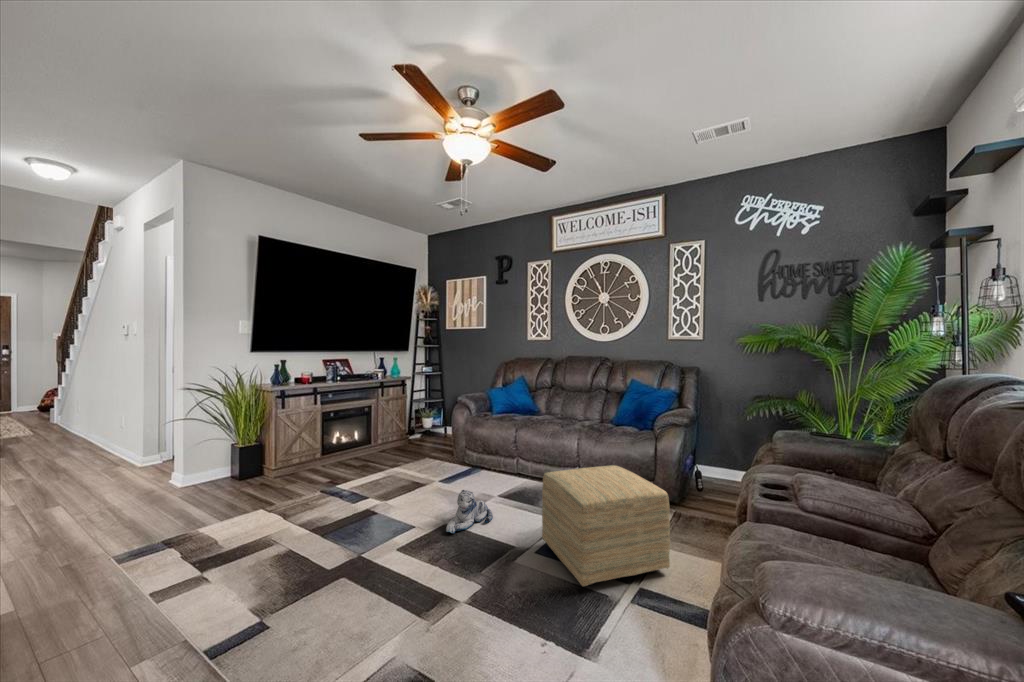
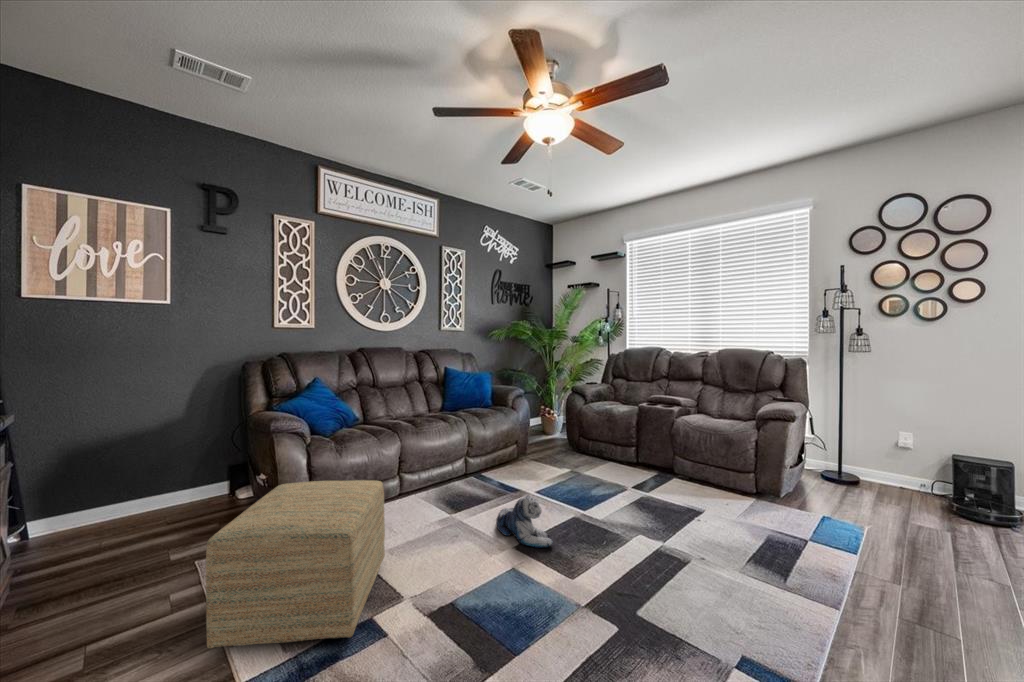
ottoman: present [542,465,670,586] -> present [206,480,385,648]

